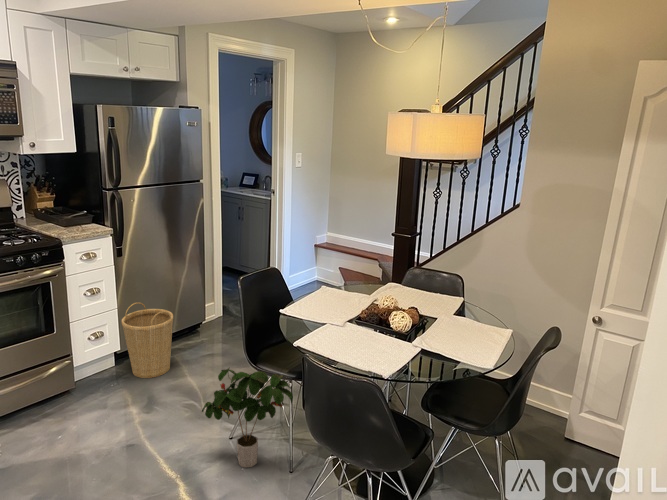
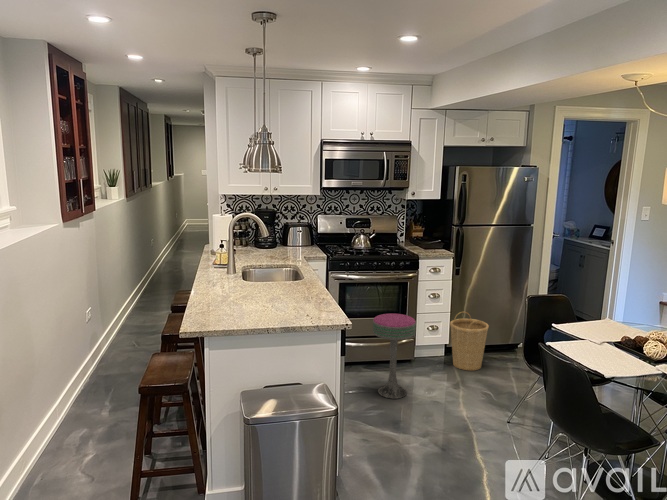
bar stool: none [8,337,87,470] -> present [373,314,416,399]
potted plant: present [202,368,293,468] -> none [481,360,549,444]

